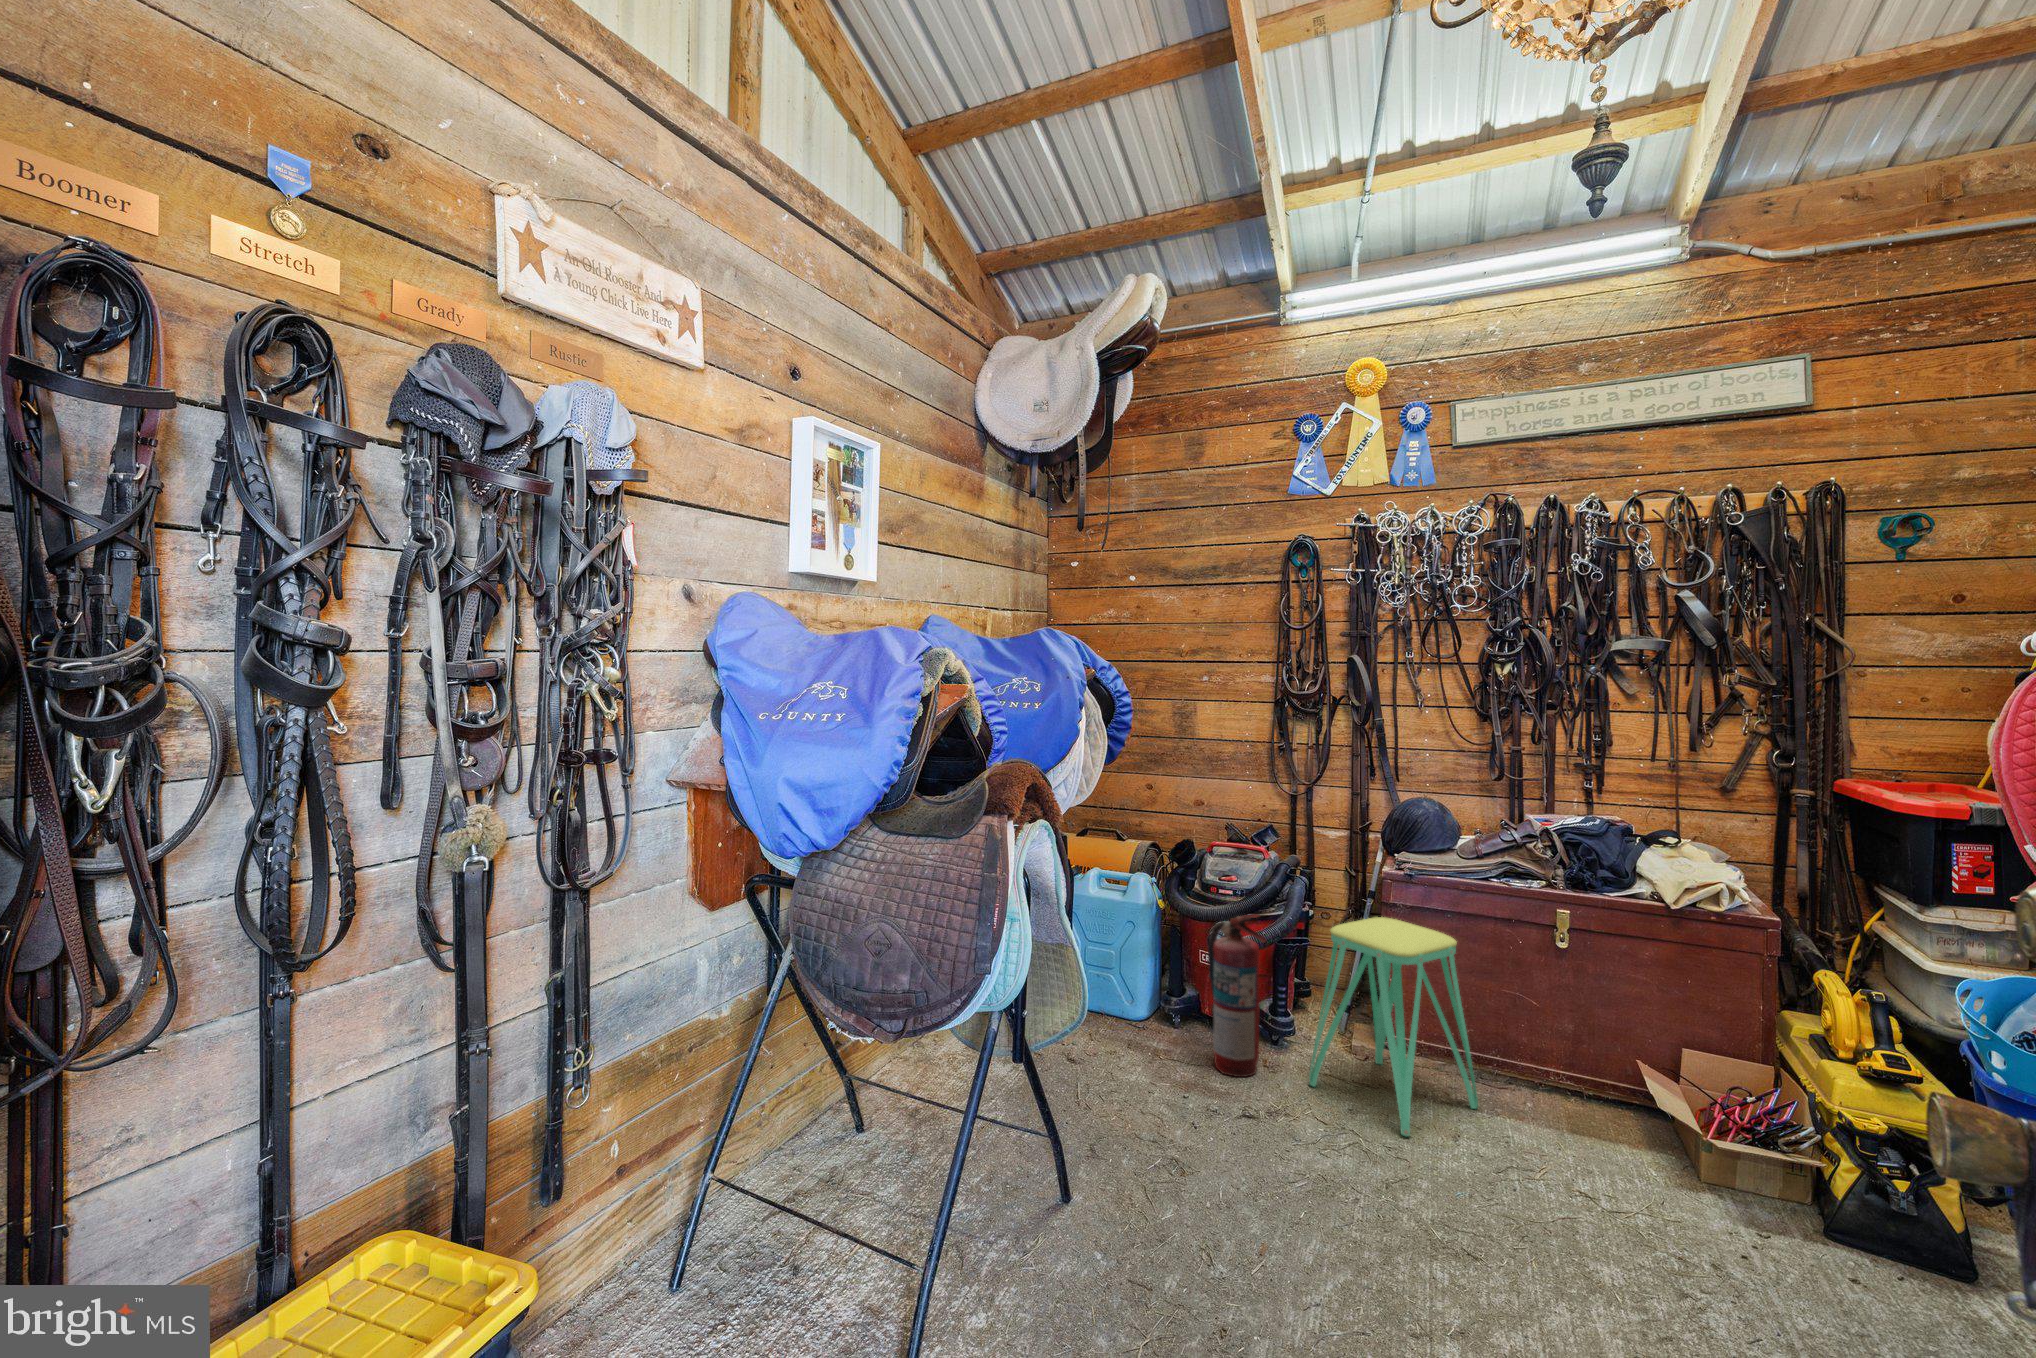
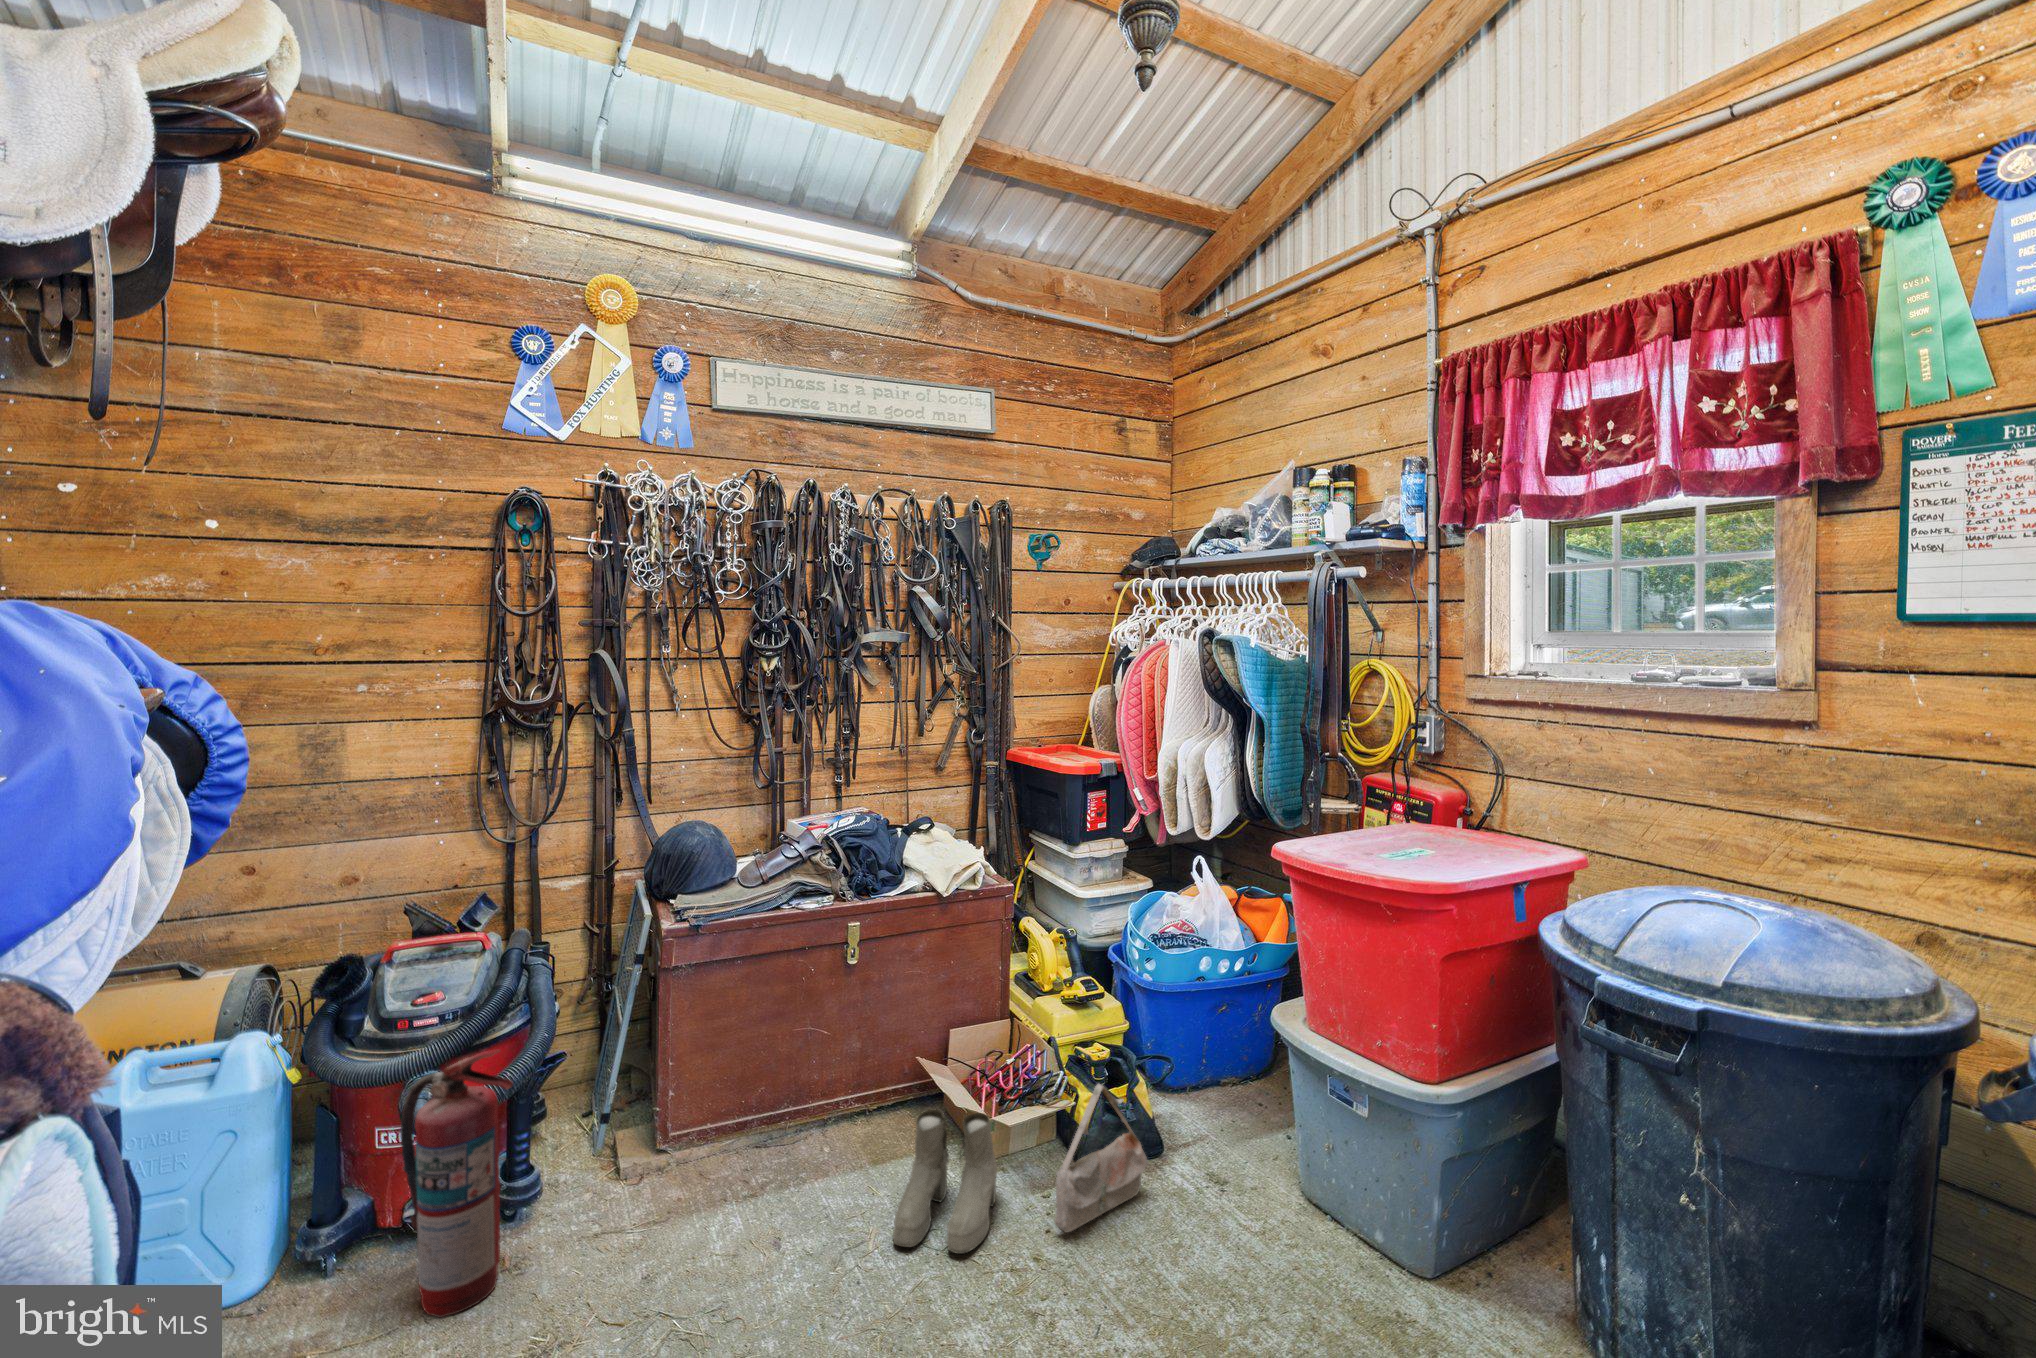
stool: present [1309,917,1478,1136] -> none [582,986,786,1269]
boots: none [1561,1096,1701,1239] -> present [893,1109,997,1254]
bag: none [1762,1145,1945,1313] -> present [1054,1084,1149,1233]

